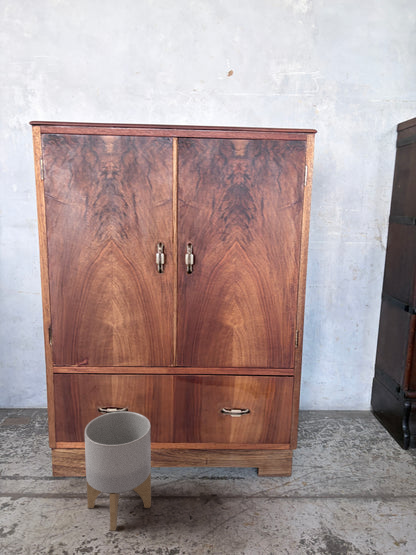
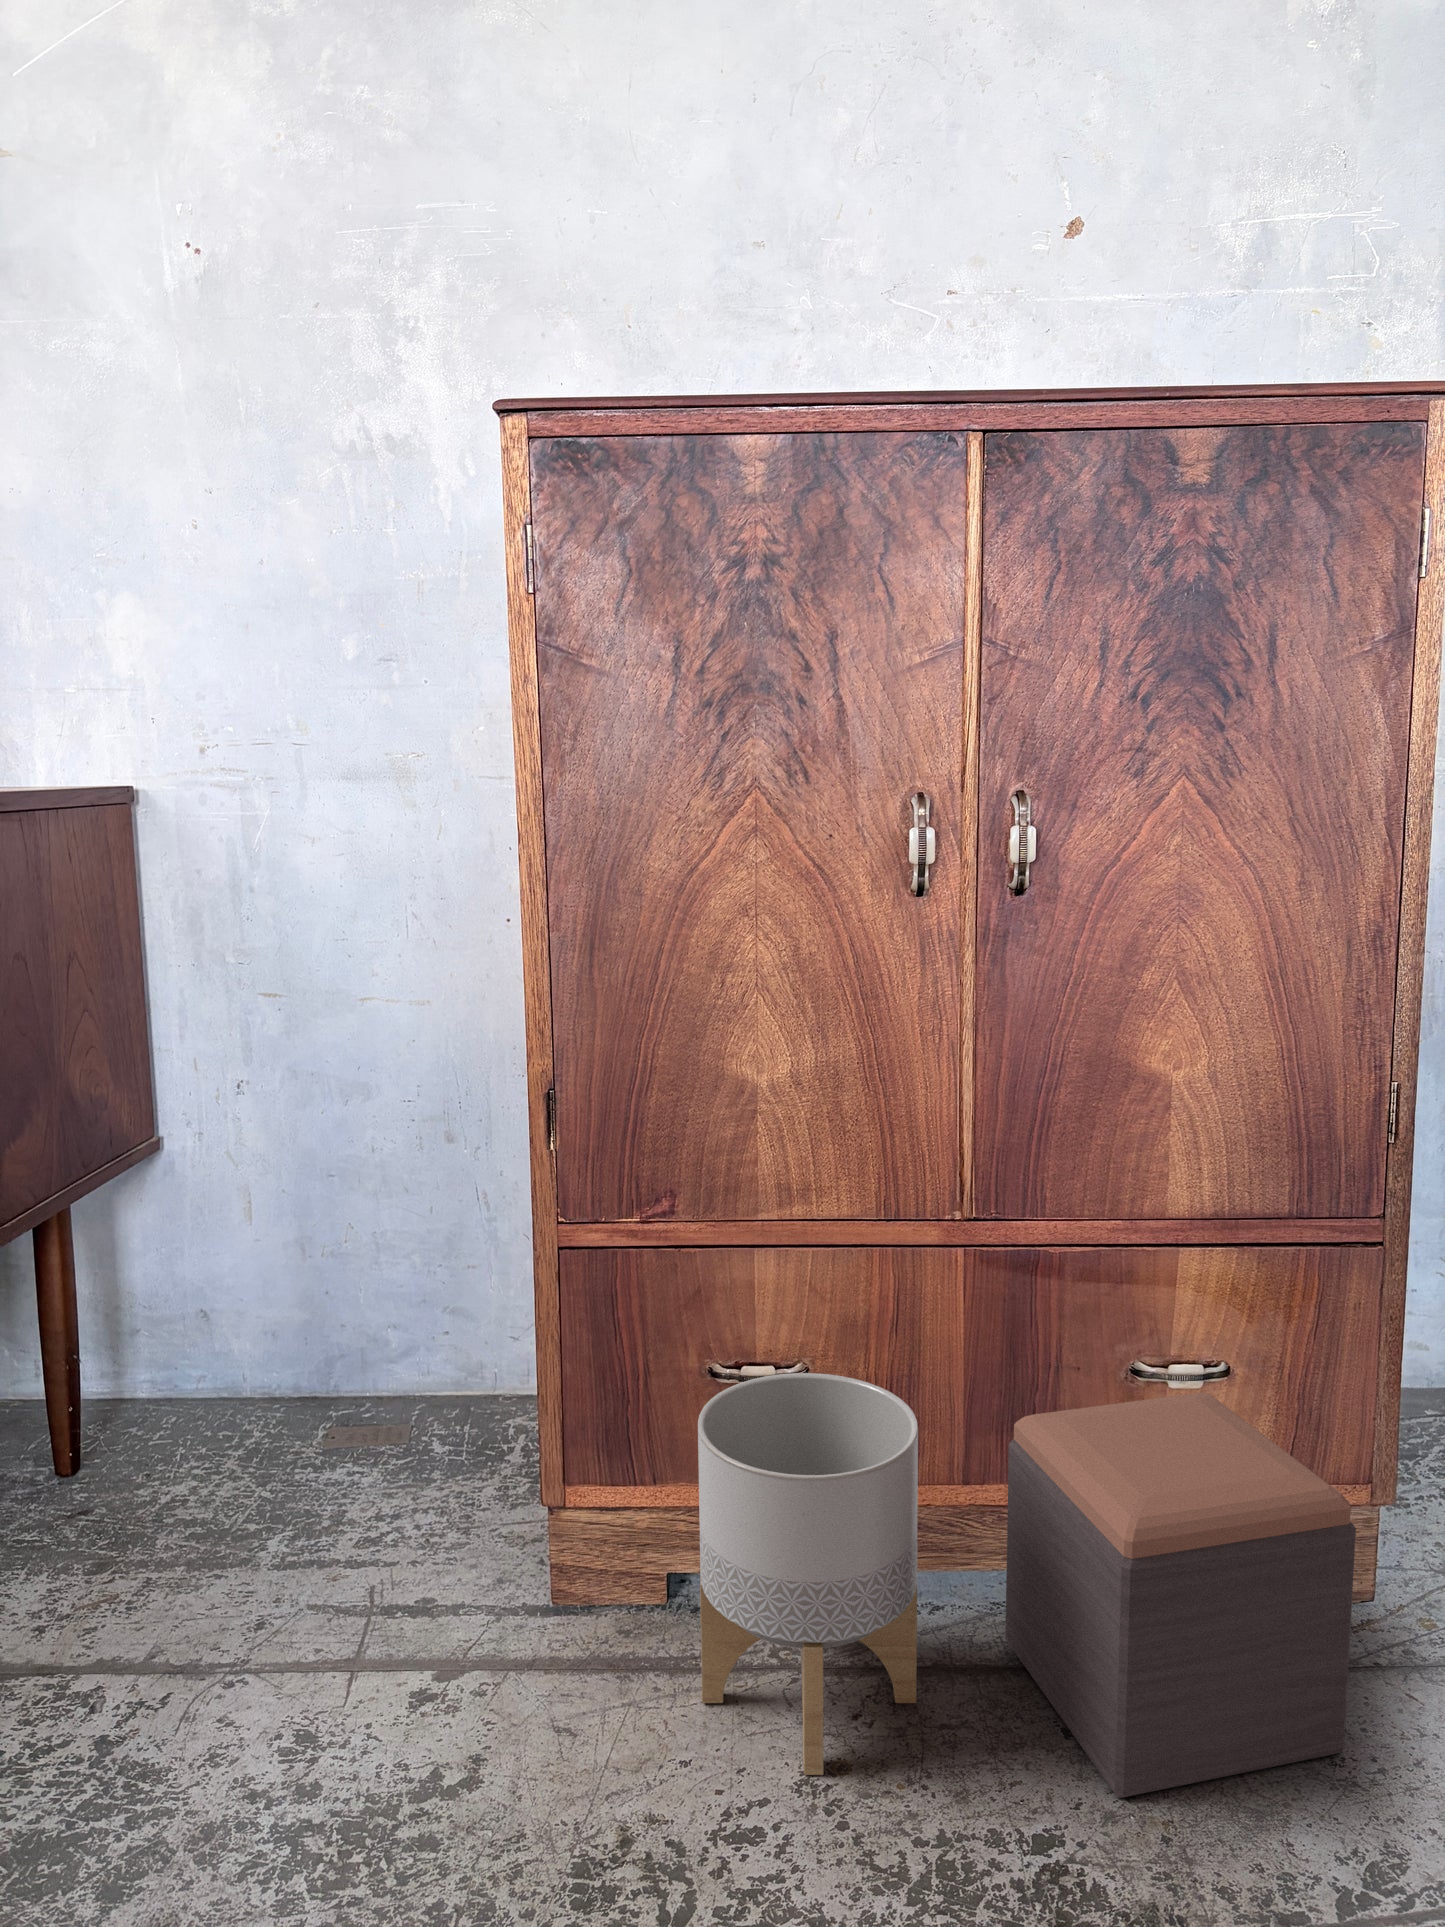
footstool: none [182,418,271,537] -> present [1005,1392,1356,1798]

